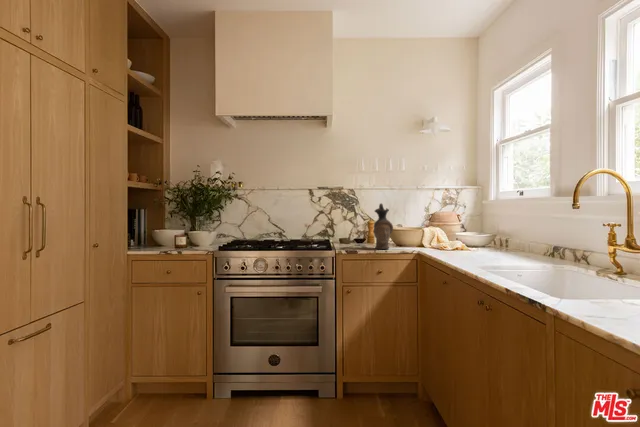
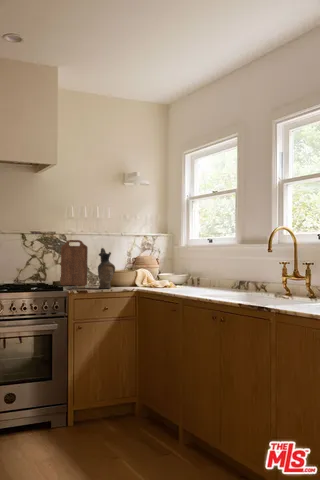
cutting board: none [342,195,370,244] -> present [61,240,88,285]

